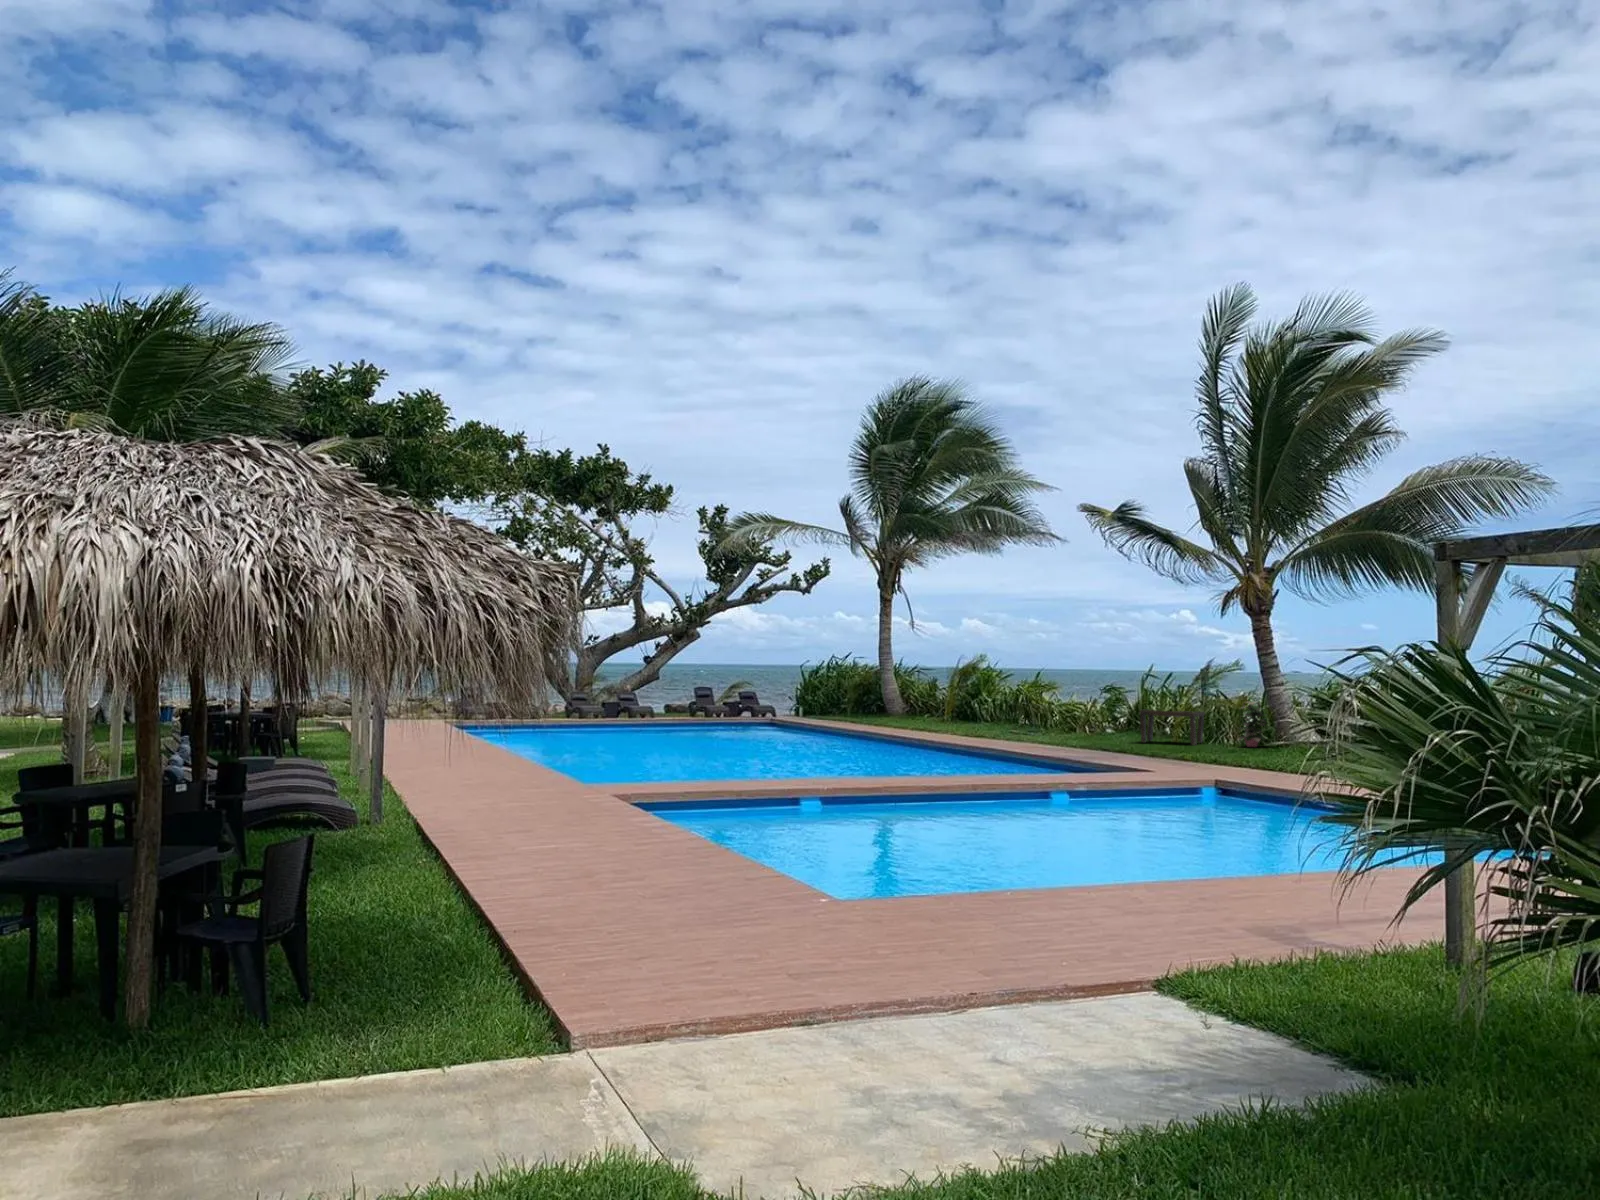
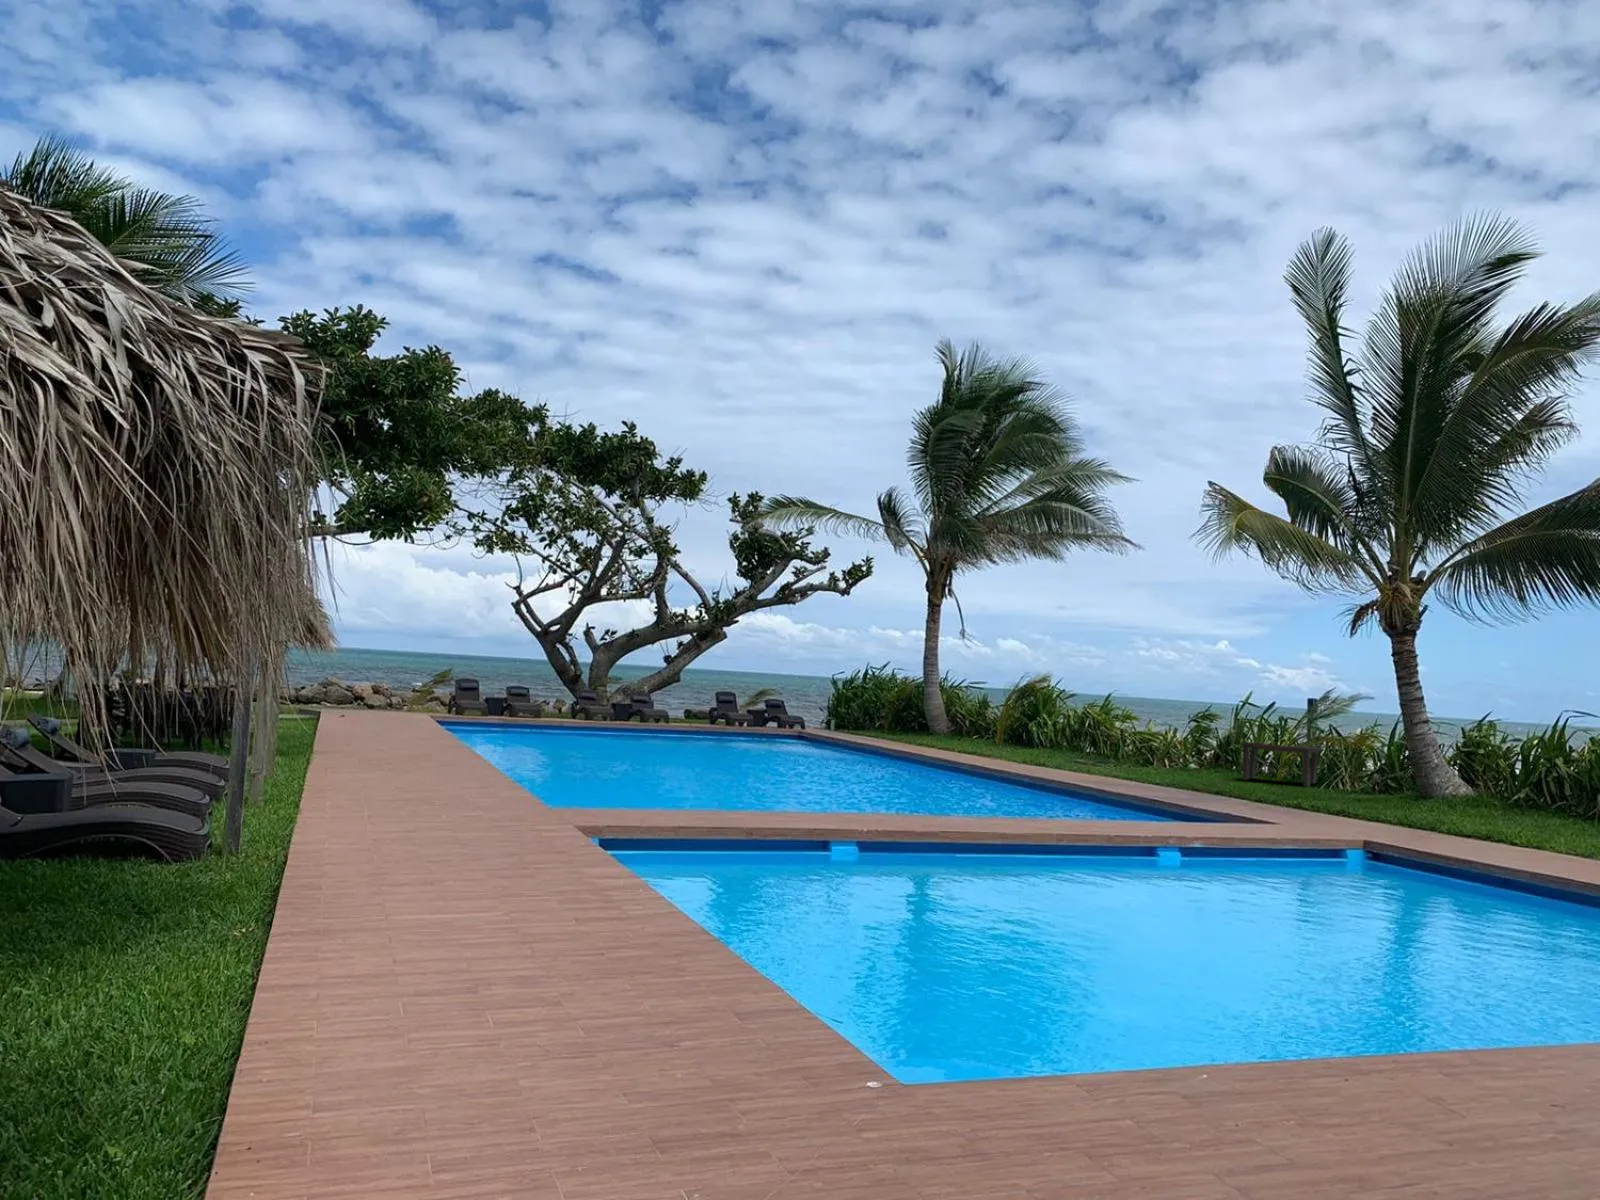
decorative plant: present [1239,702,1266,747] -> none [1360,738,1402,792]

